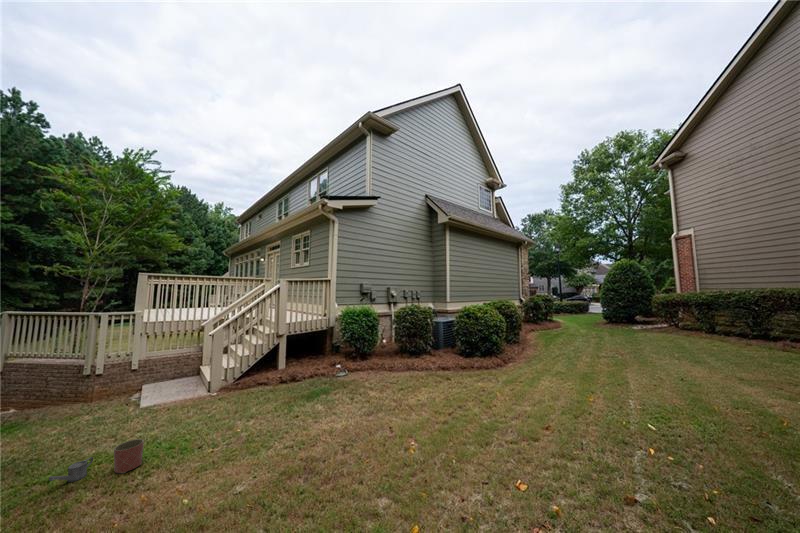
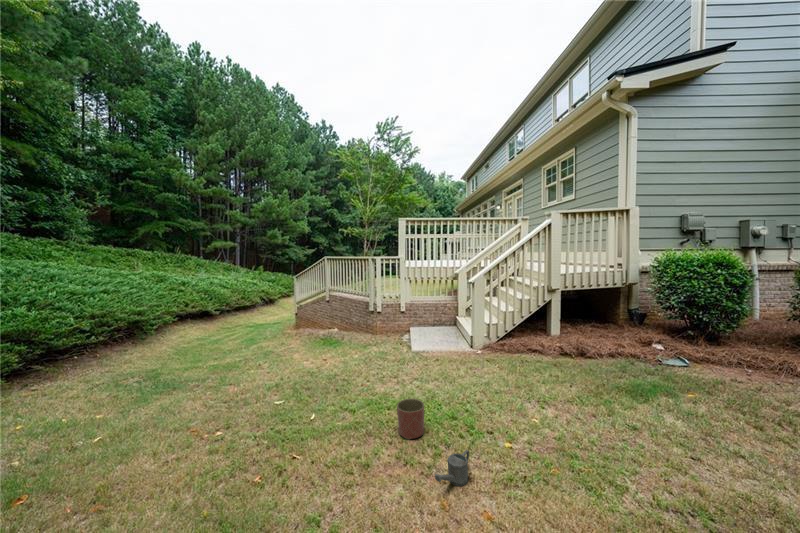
watering can: present [49,457,93,482] -> present [435,450,469,486]

